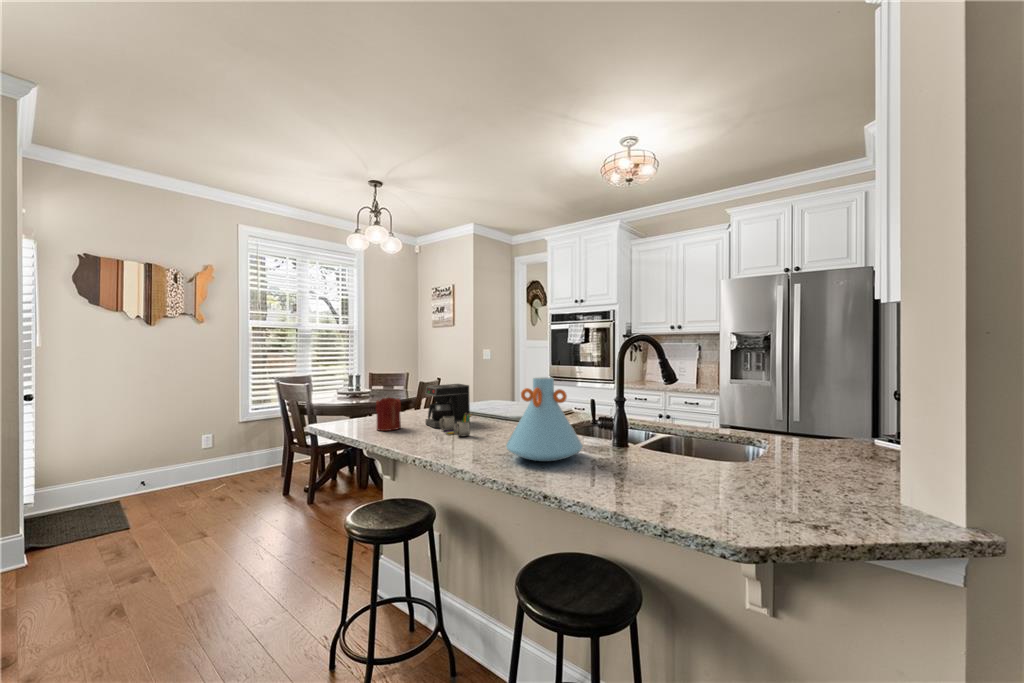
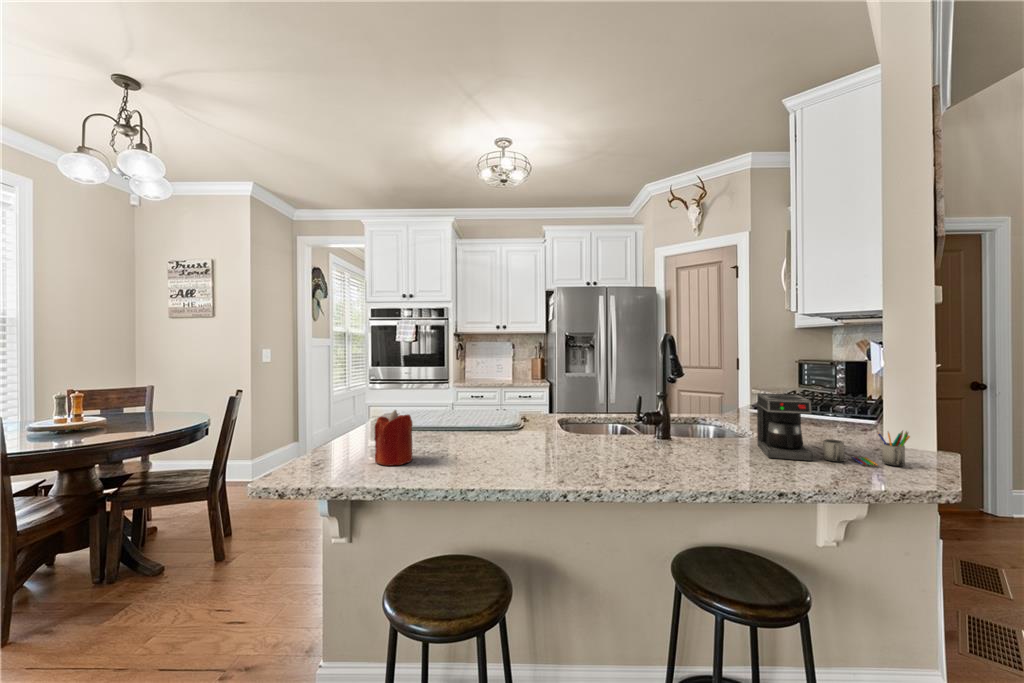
vase: present [506,377,583,461] -> none [631,373,719,464]
coffee maker: present [426,384,472,437] -> present [757,393,910,466]

